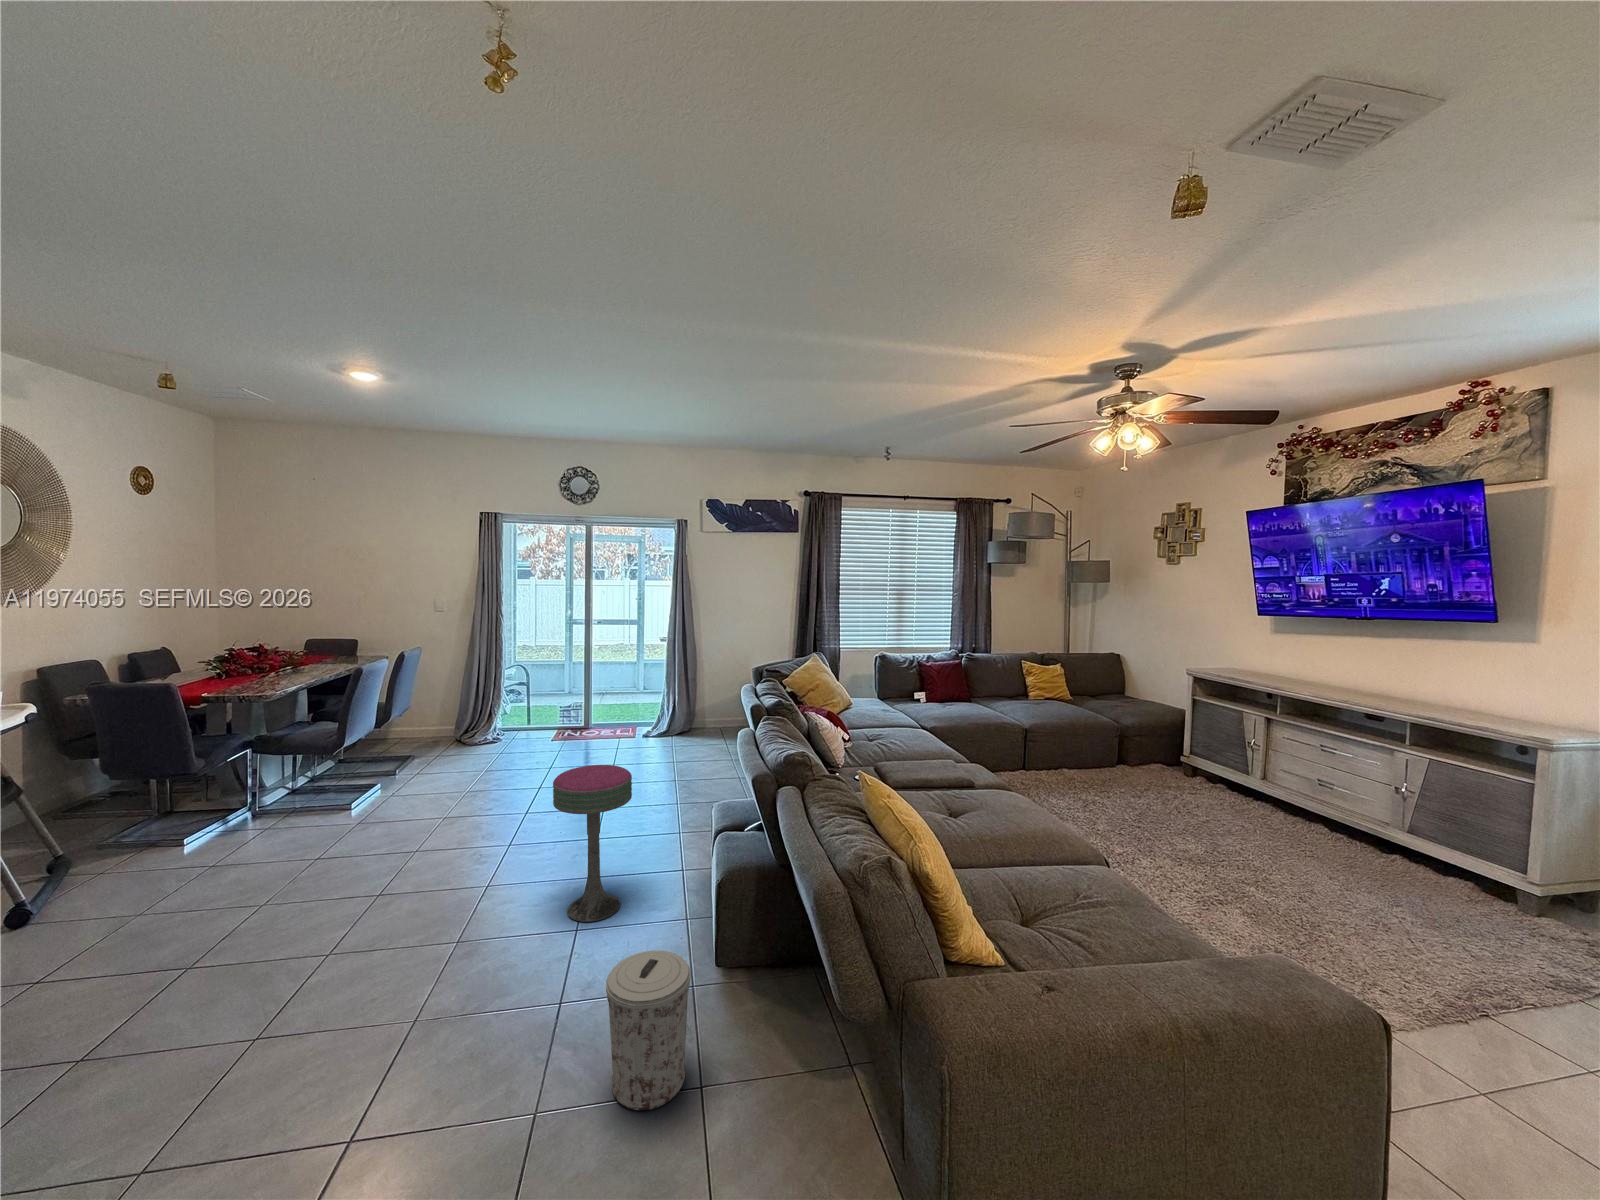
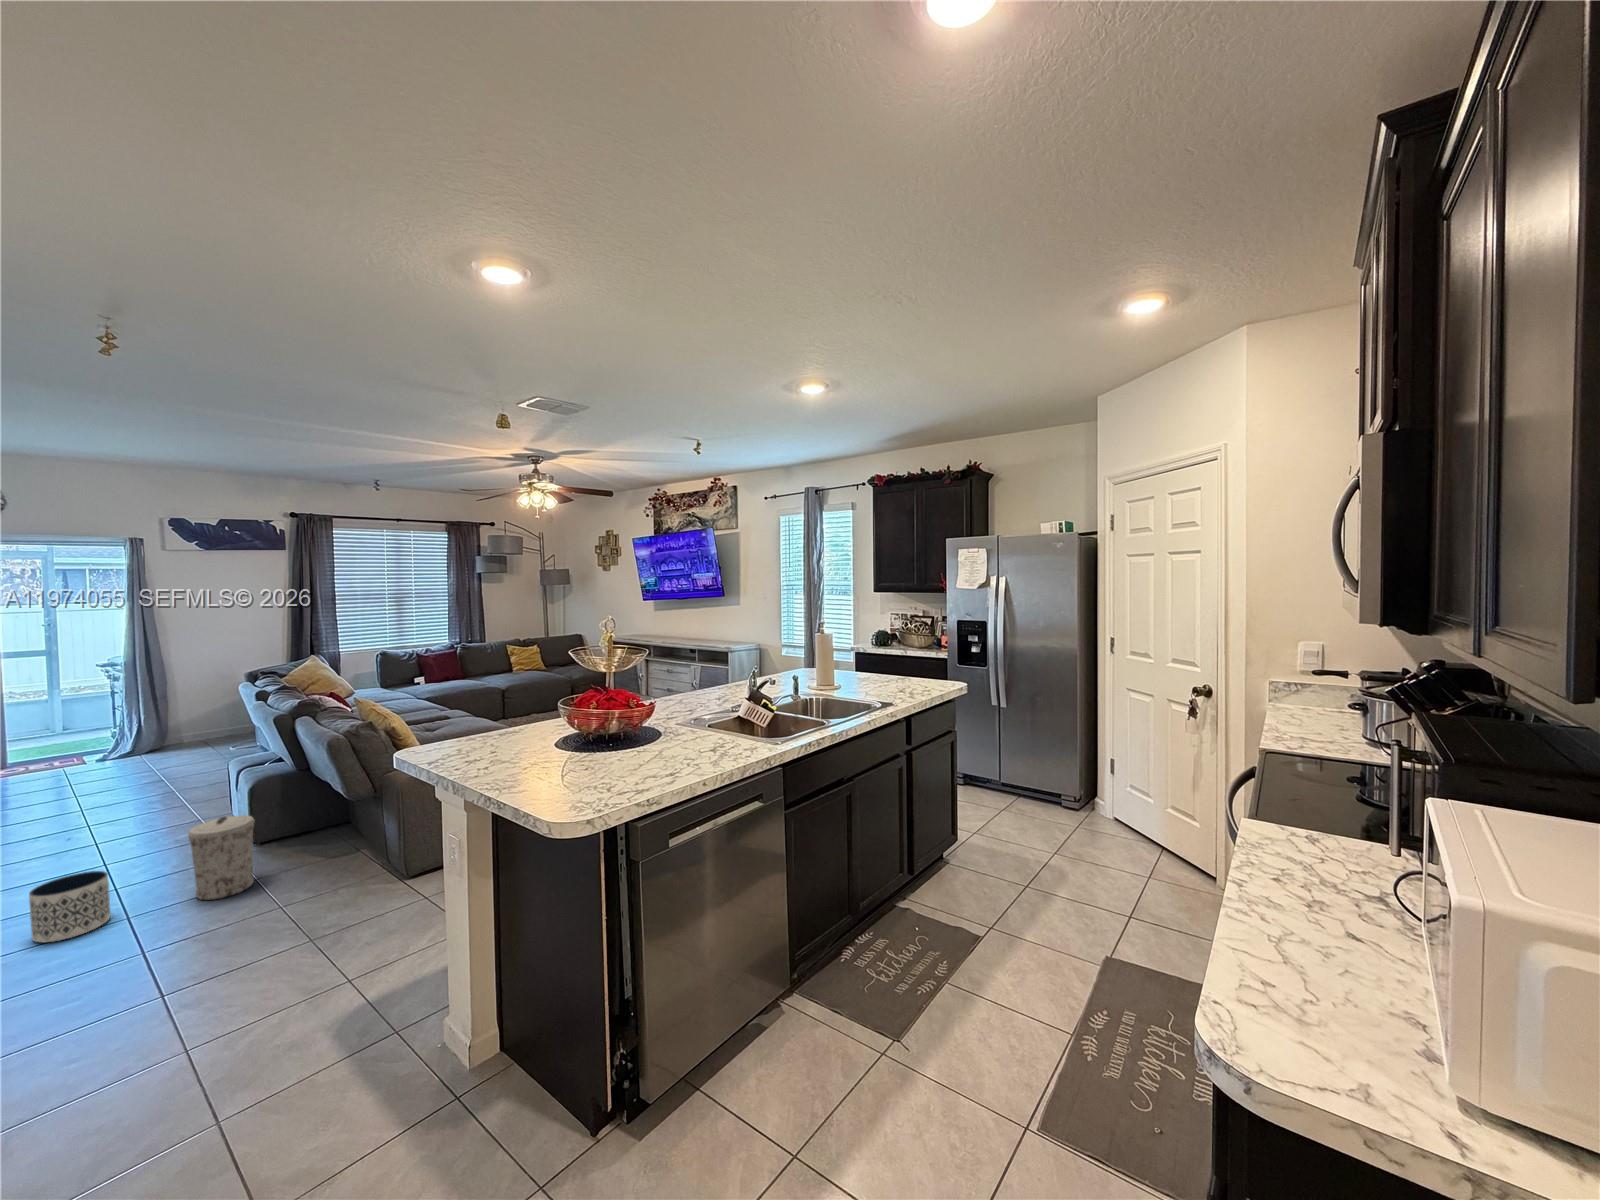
bar stool: present [553,765,632,922] -> none [67,742,155,864]
planter: none [433,989,521,1112] -> present [29,871,111,942]

